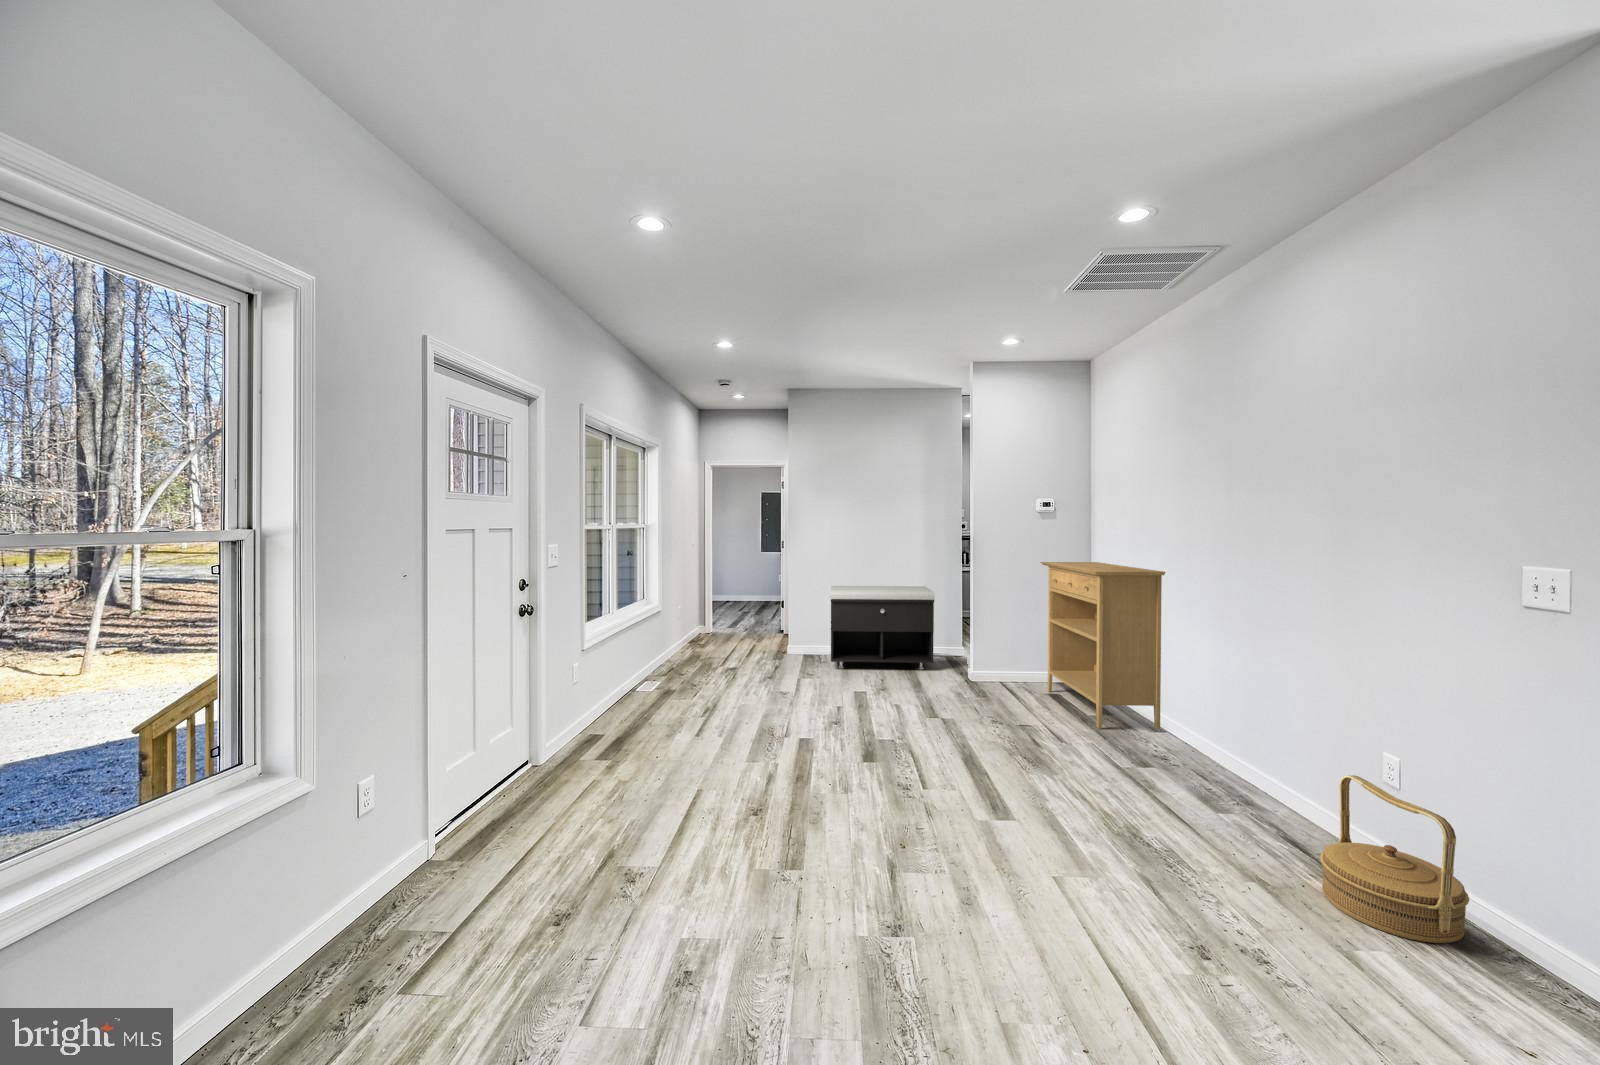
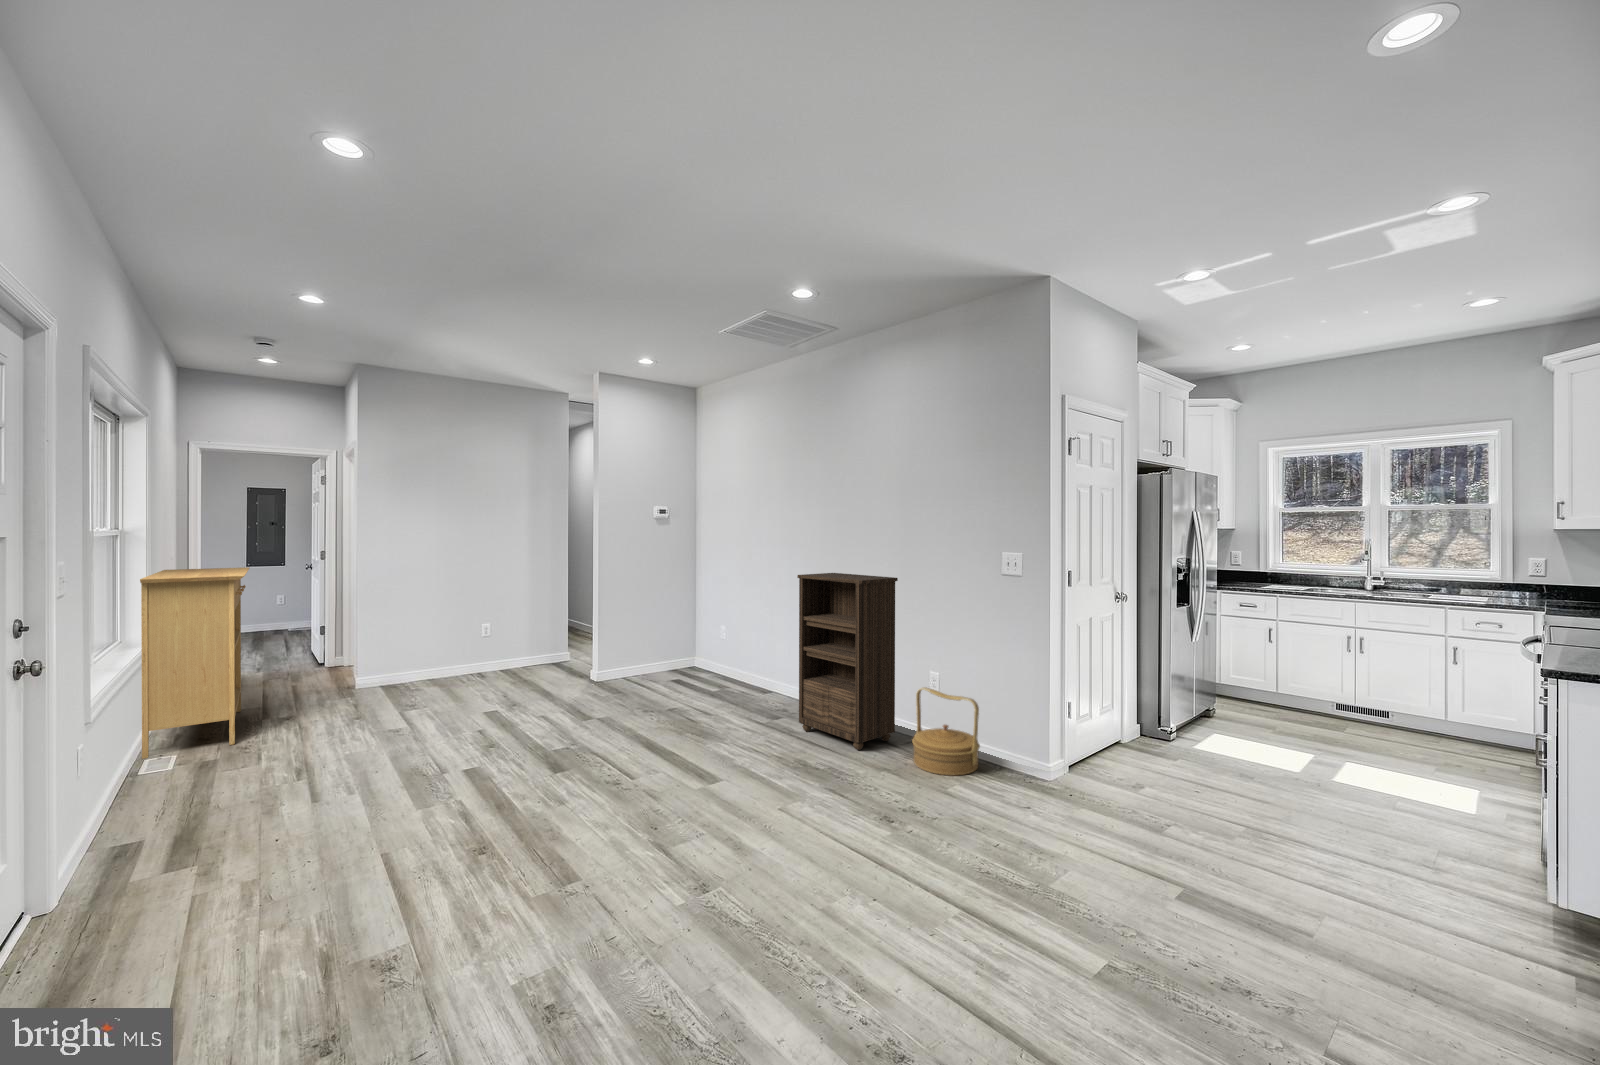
console table: present [1040,562,1166,729] -> present [140,567,249,759]
bookshelf: none [1162,585,1319,841] -> present [797,573,898,750]
storage bench: present [831,586,934,669] -> none [421,593,554,693]

